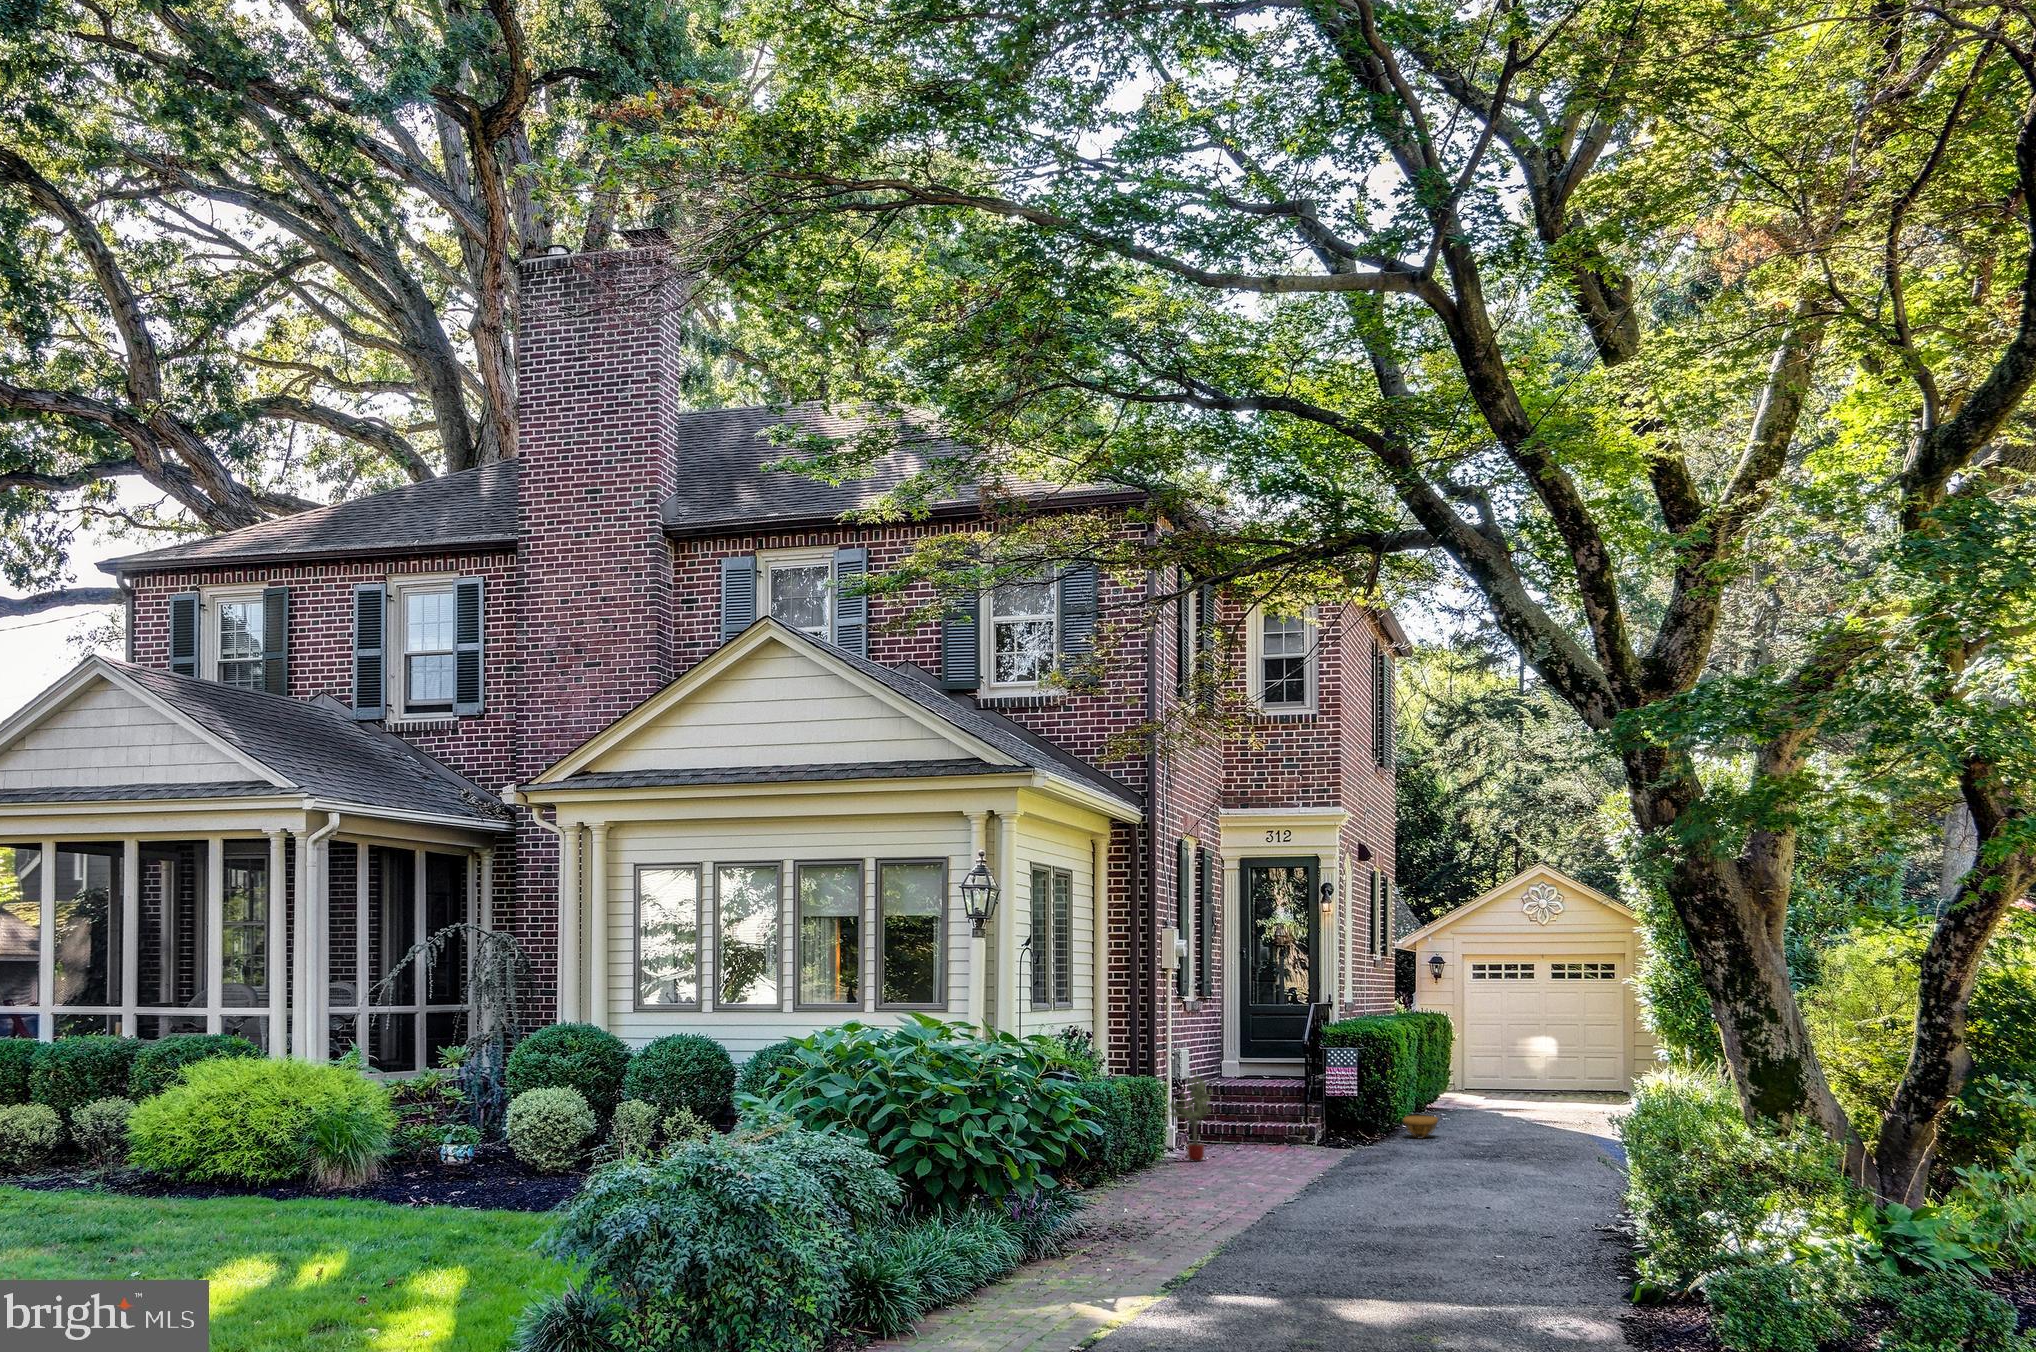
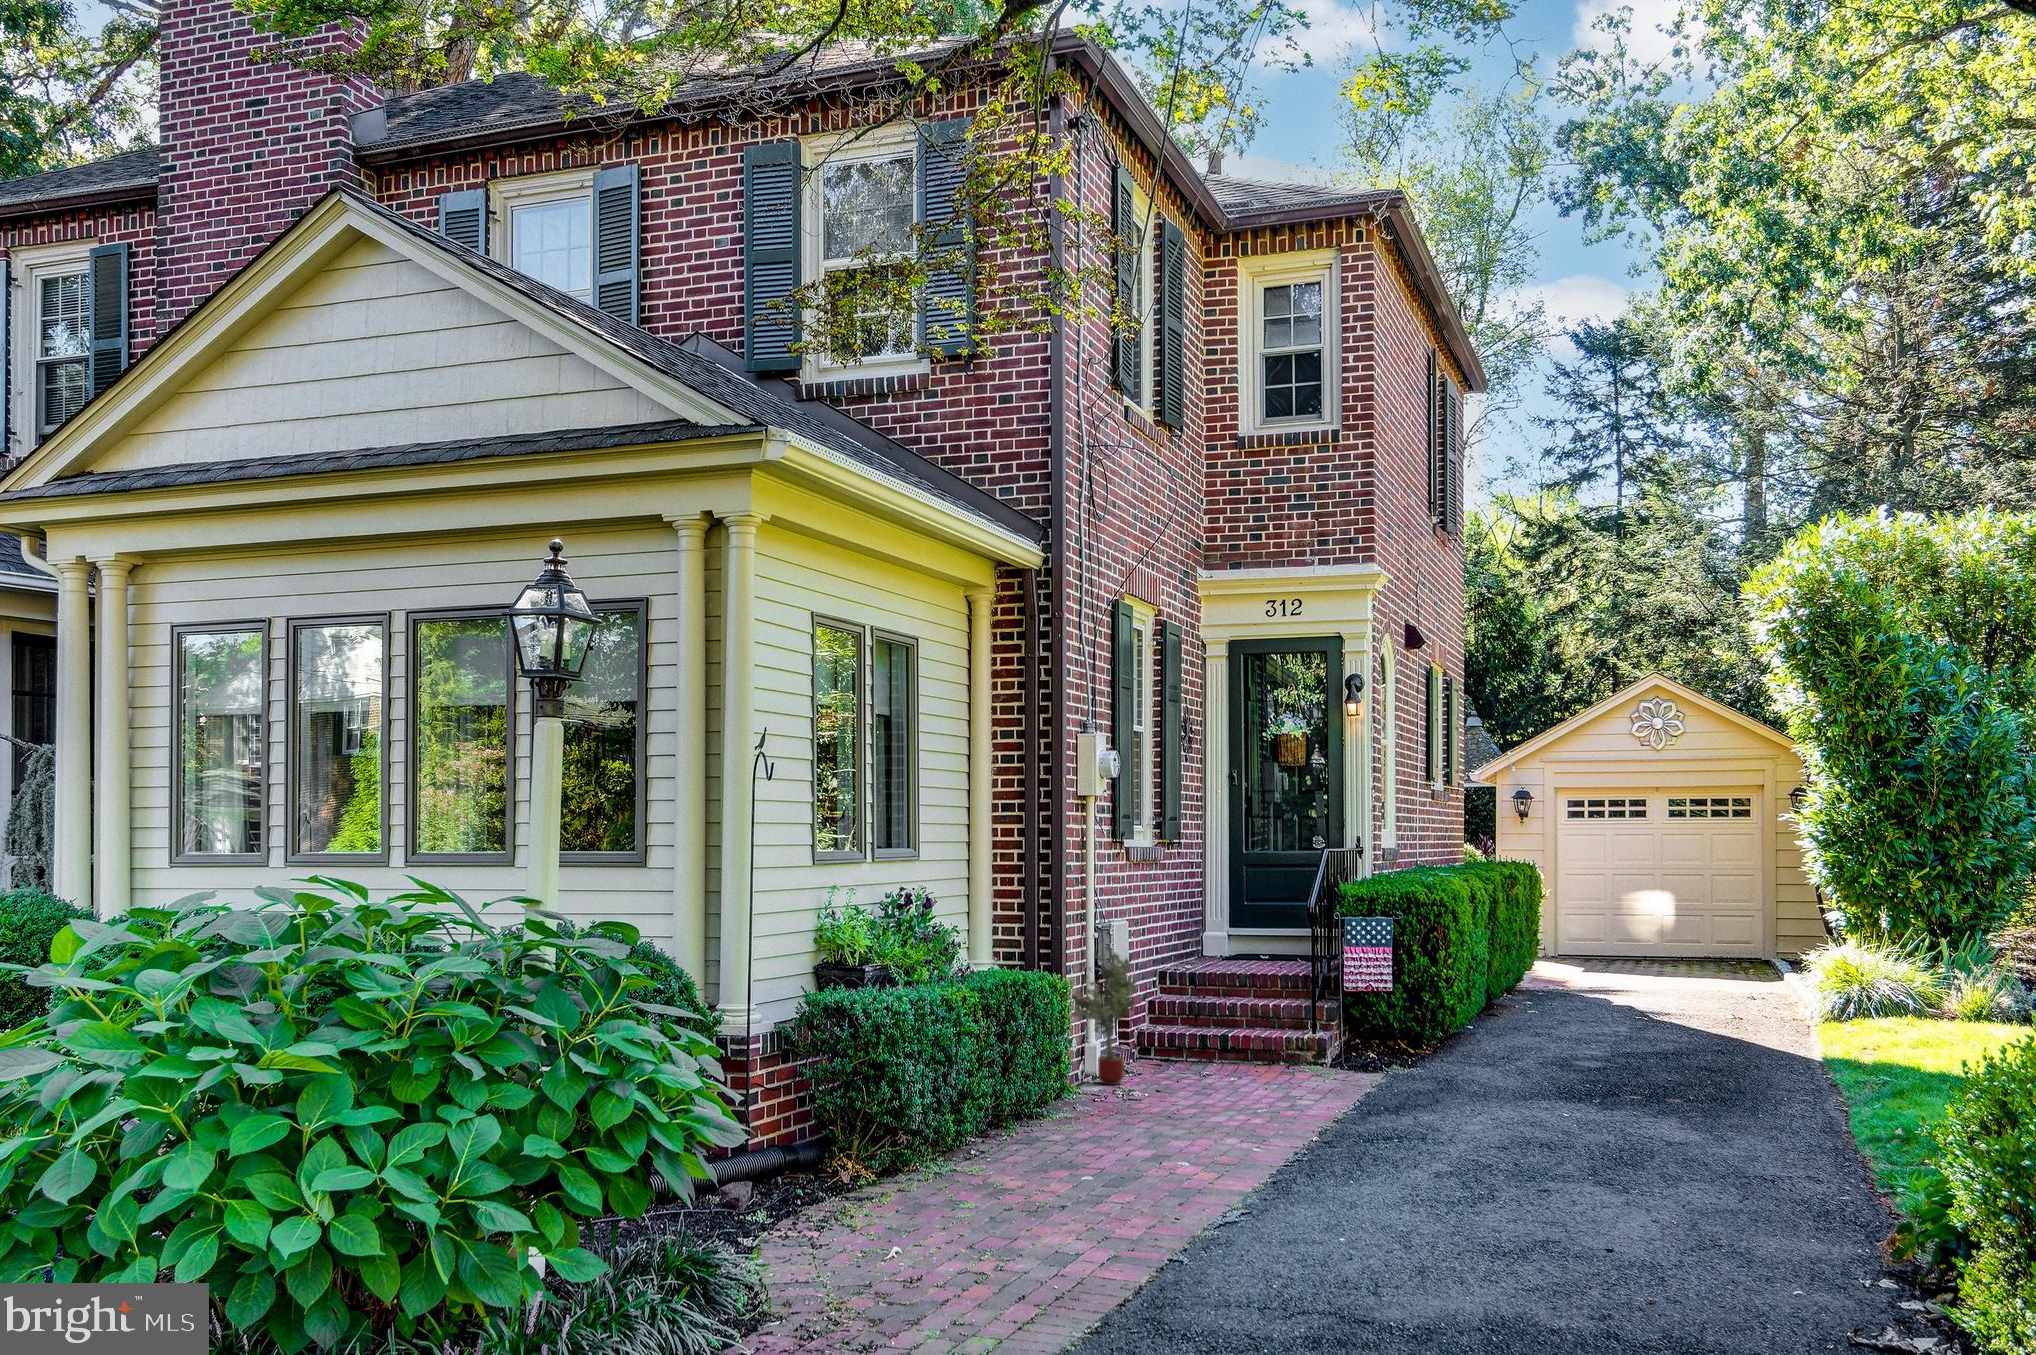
basket: present [1403,1116,1438,1139] -> none [1449,1005,1503,1039]

